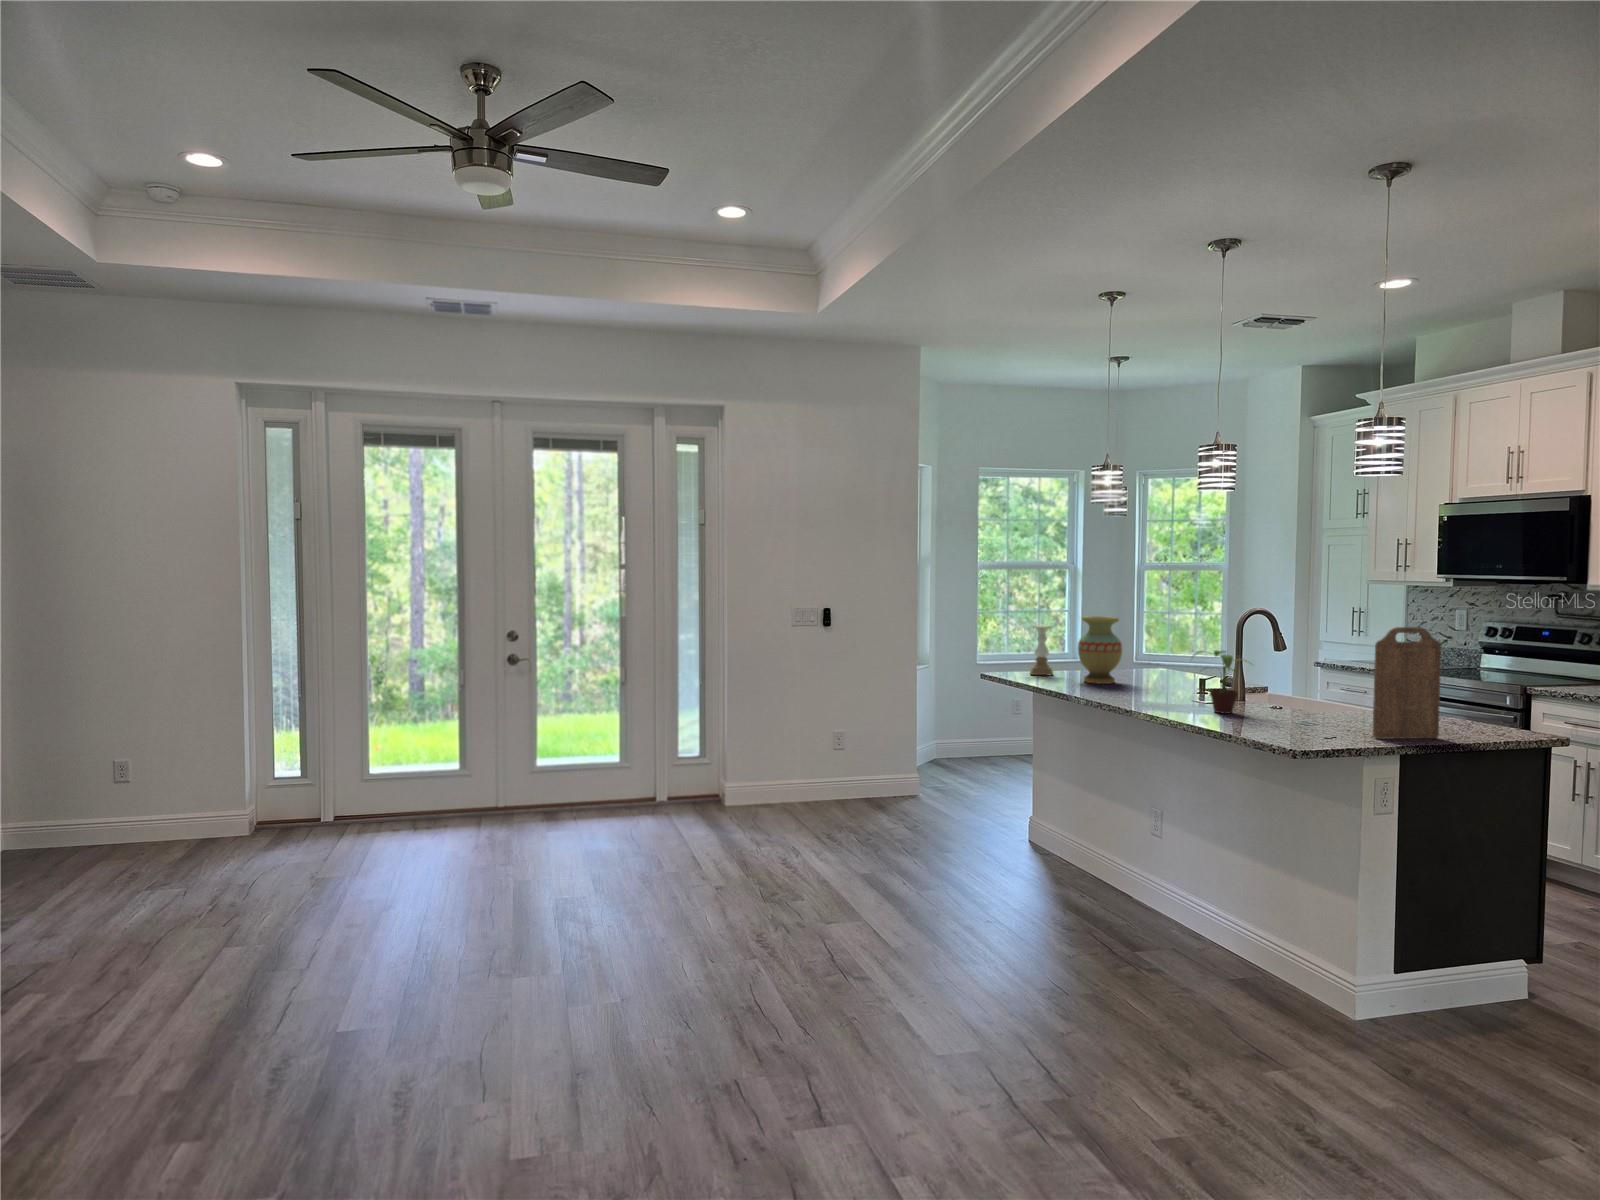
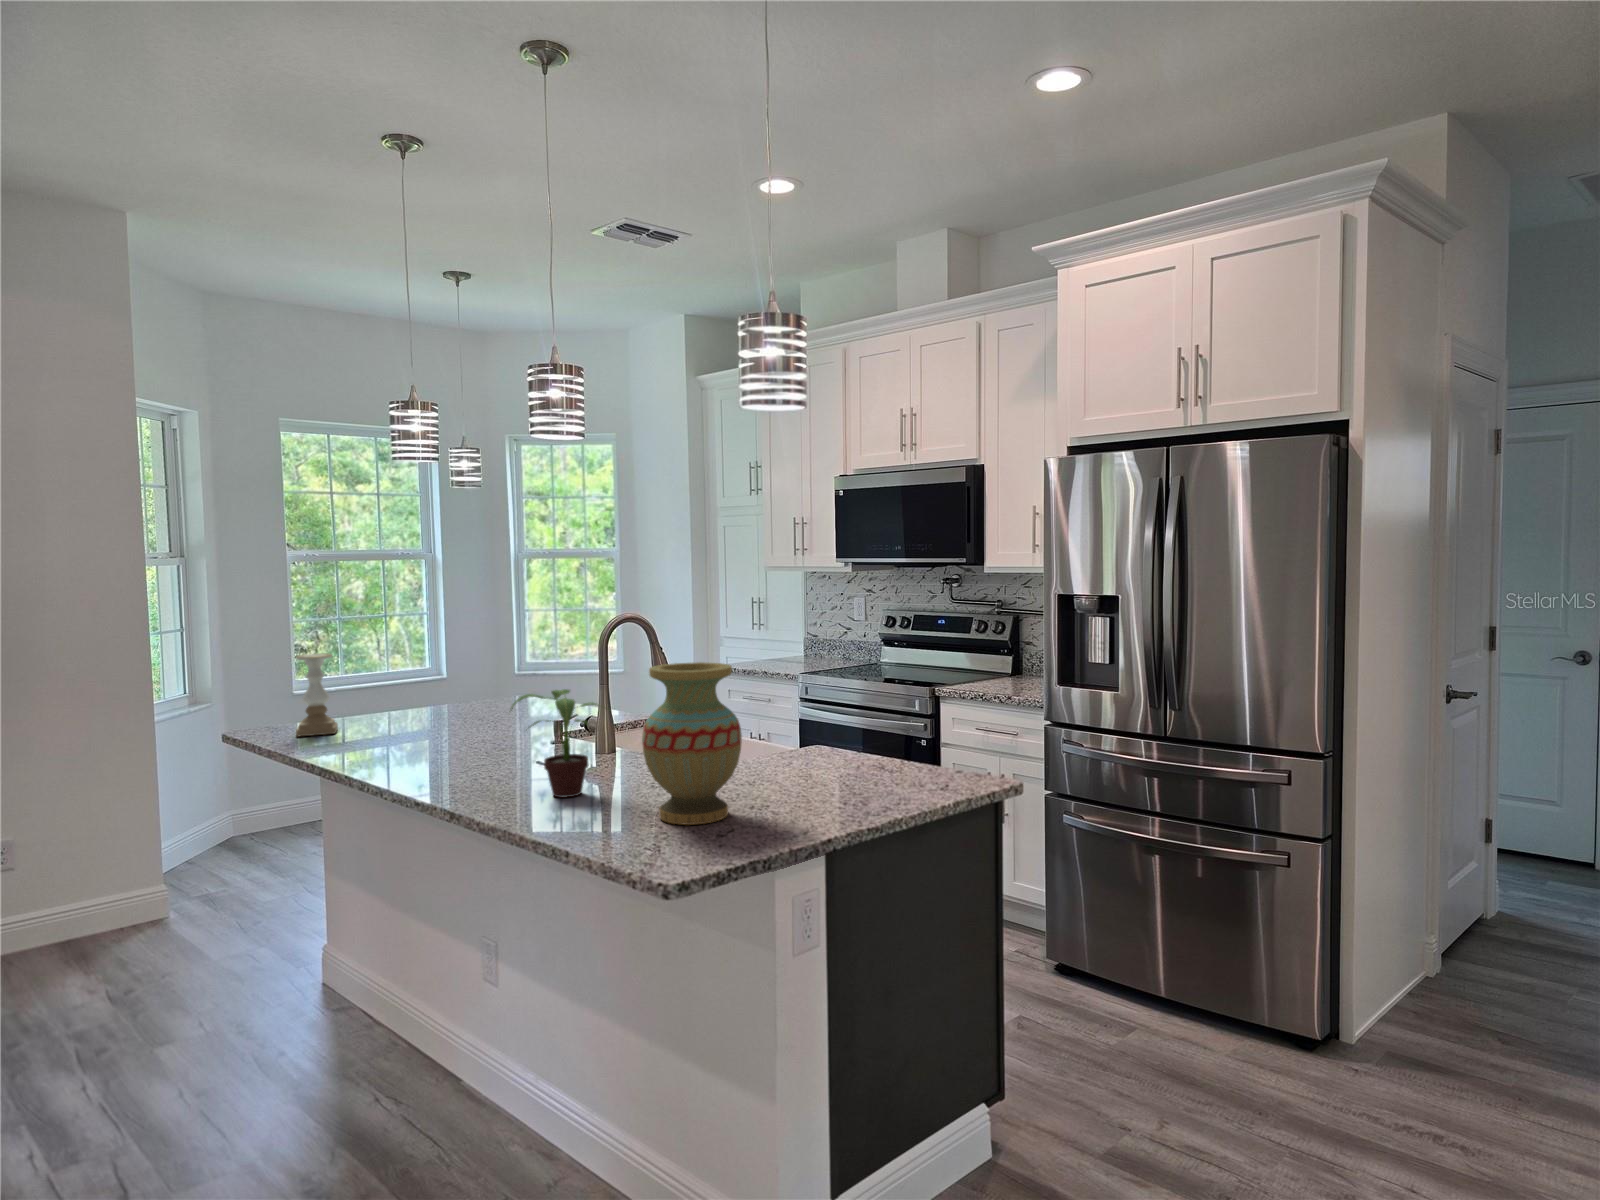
vase: present [1078,616,1122,684] -> present [642,662,742,825]
cutting board: present [1373,627,1441,738] -> none [782,641,874,830]

